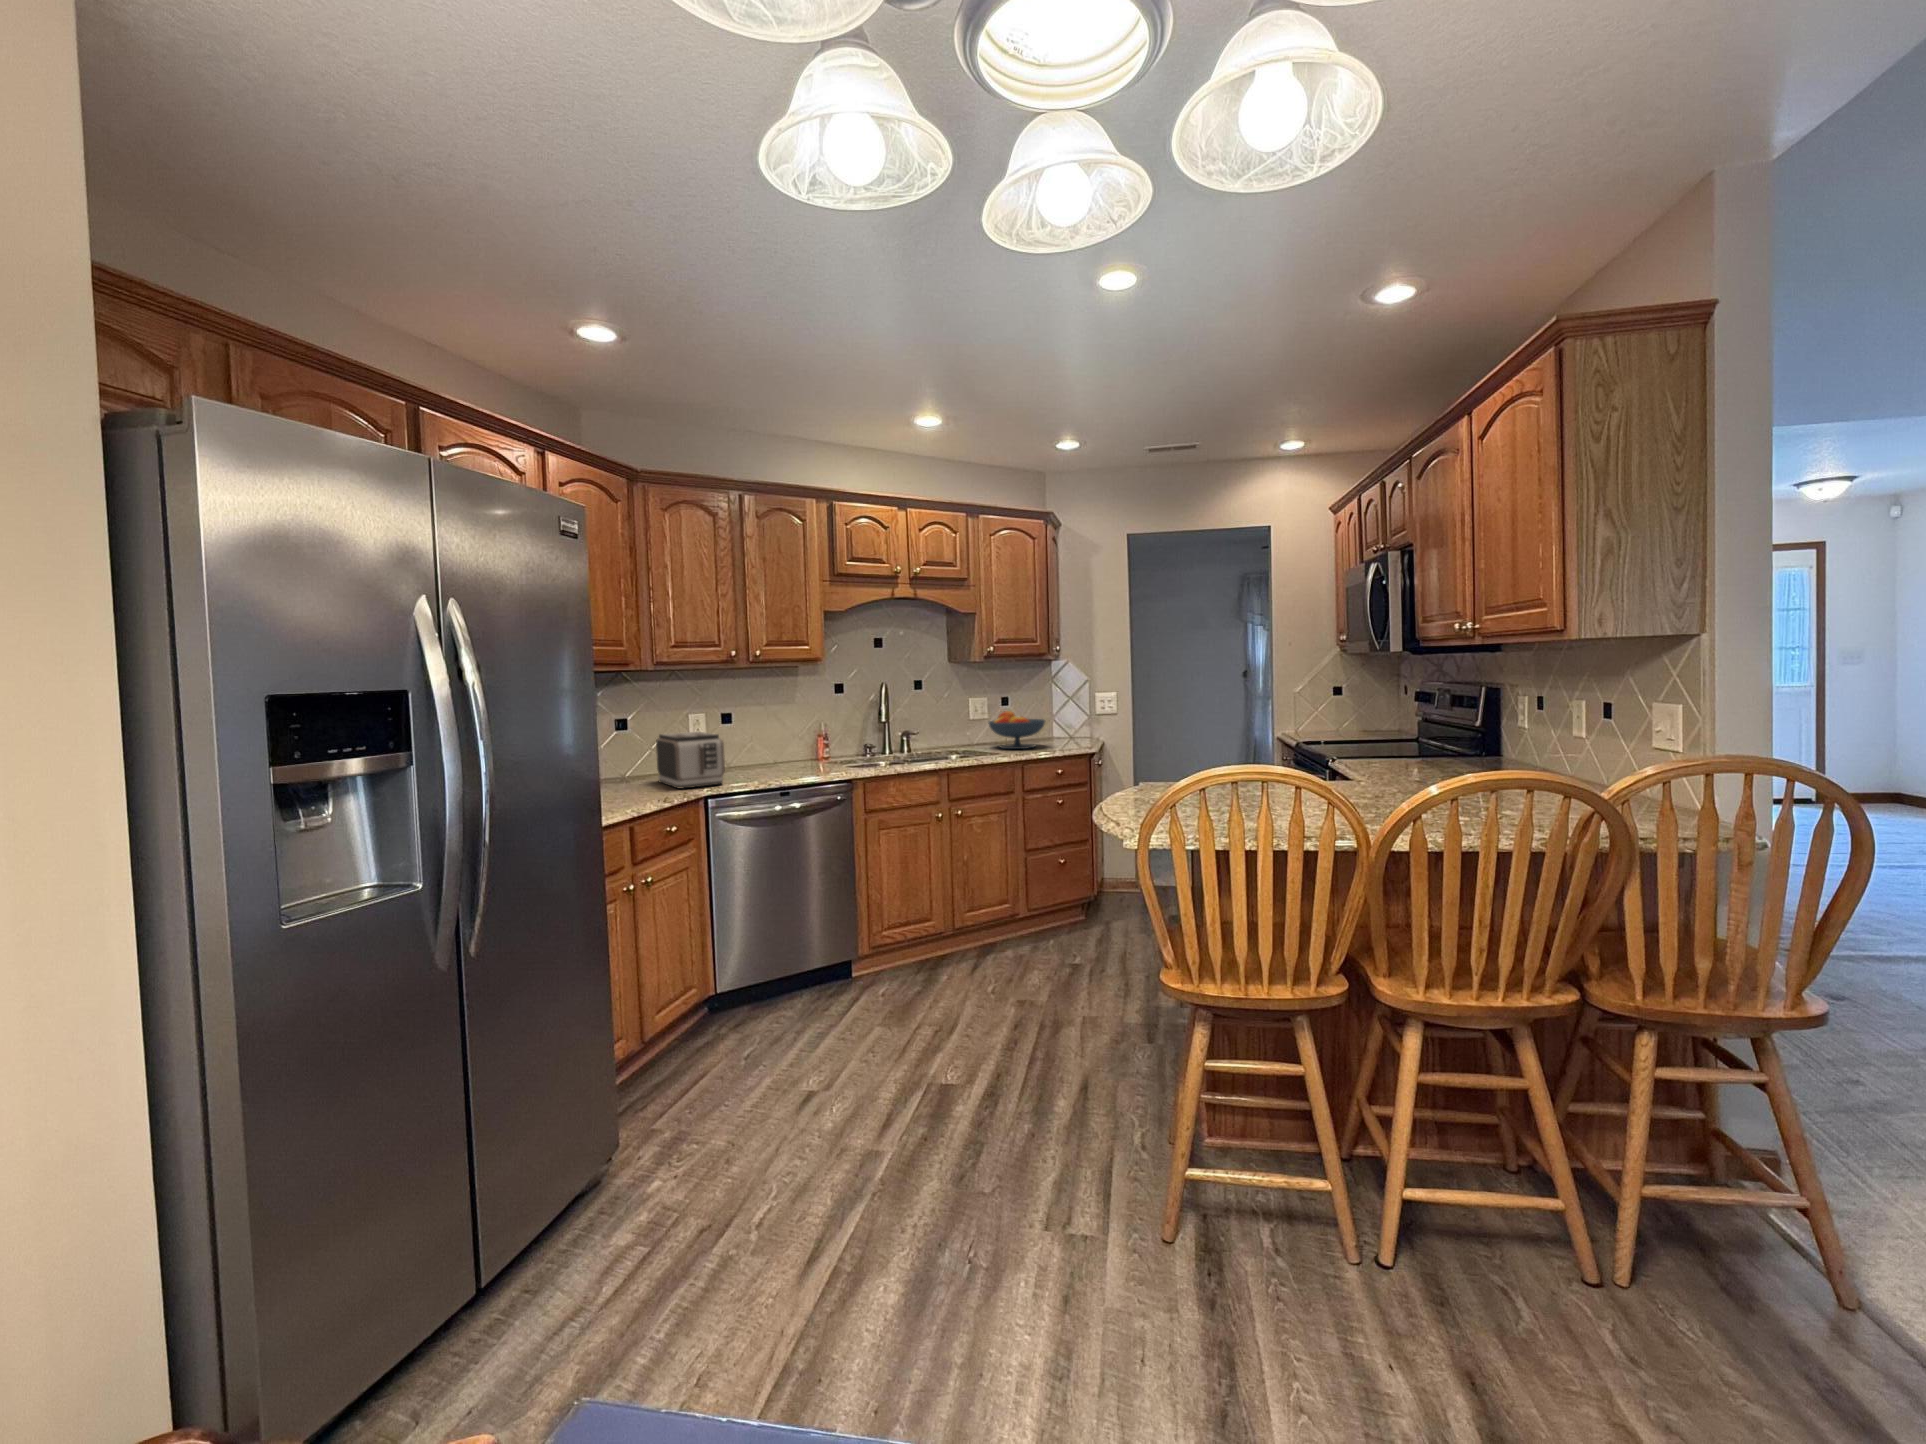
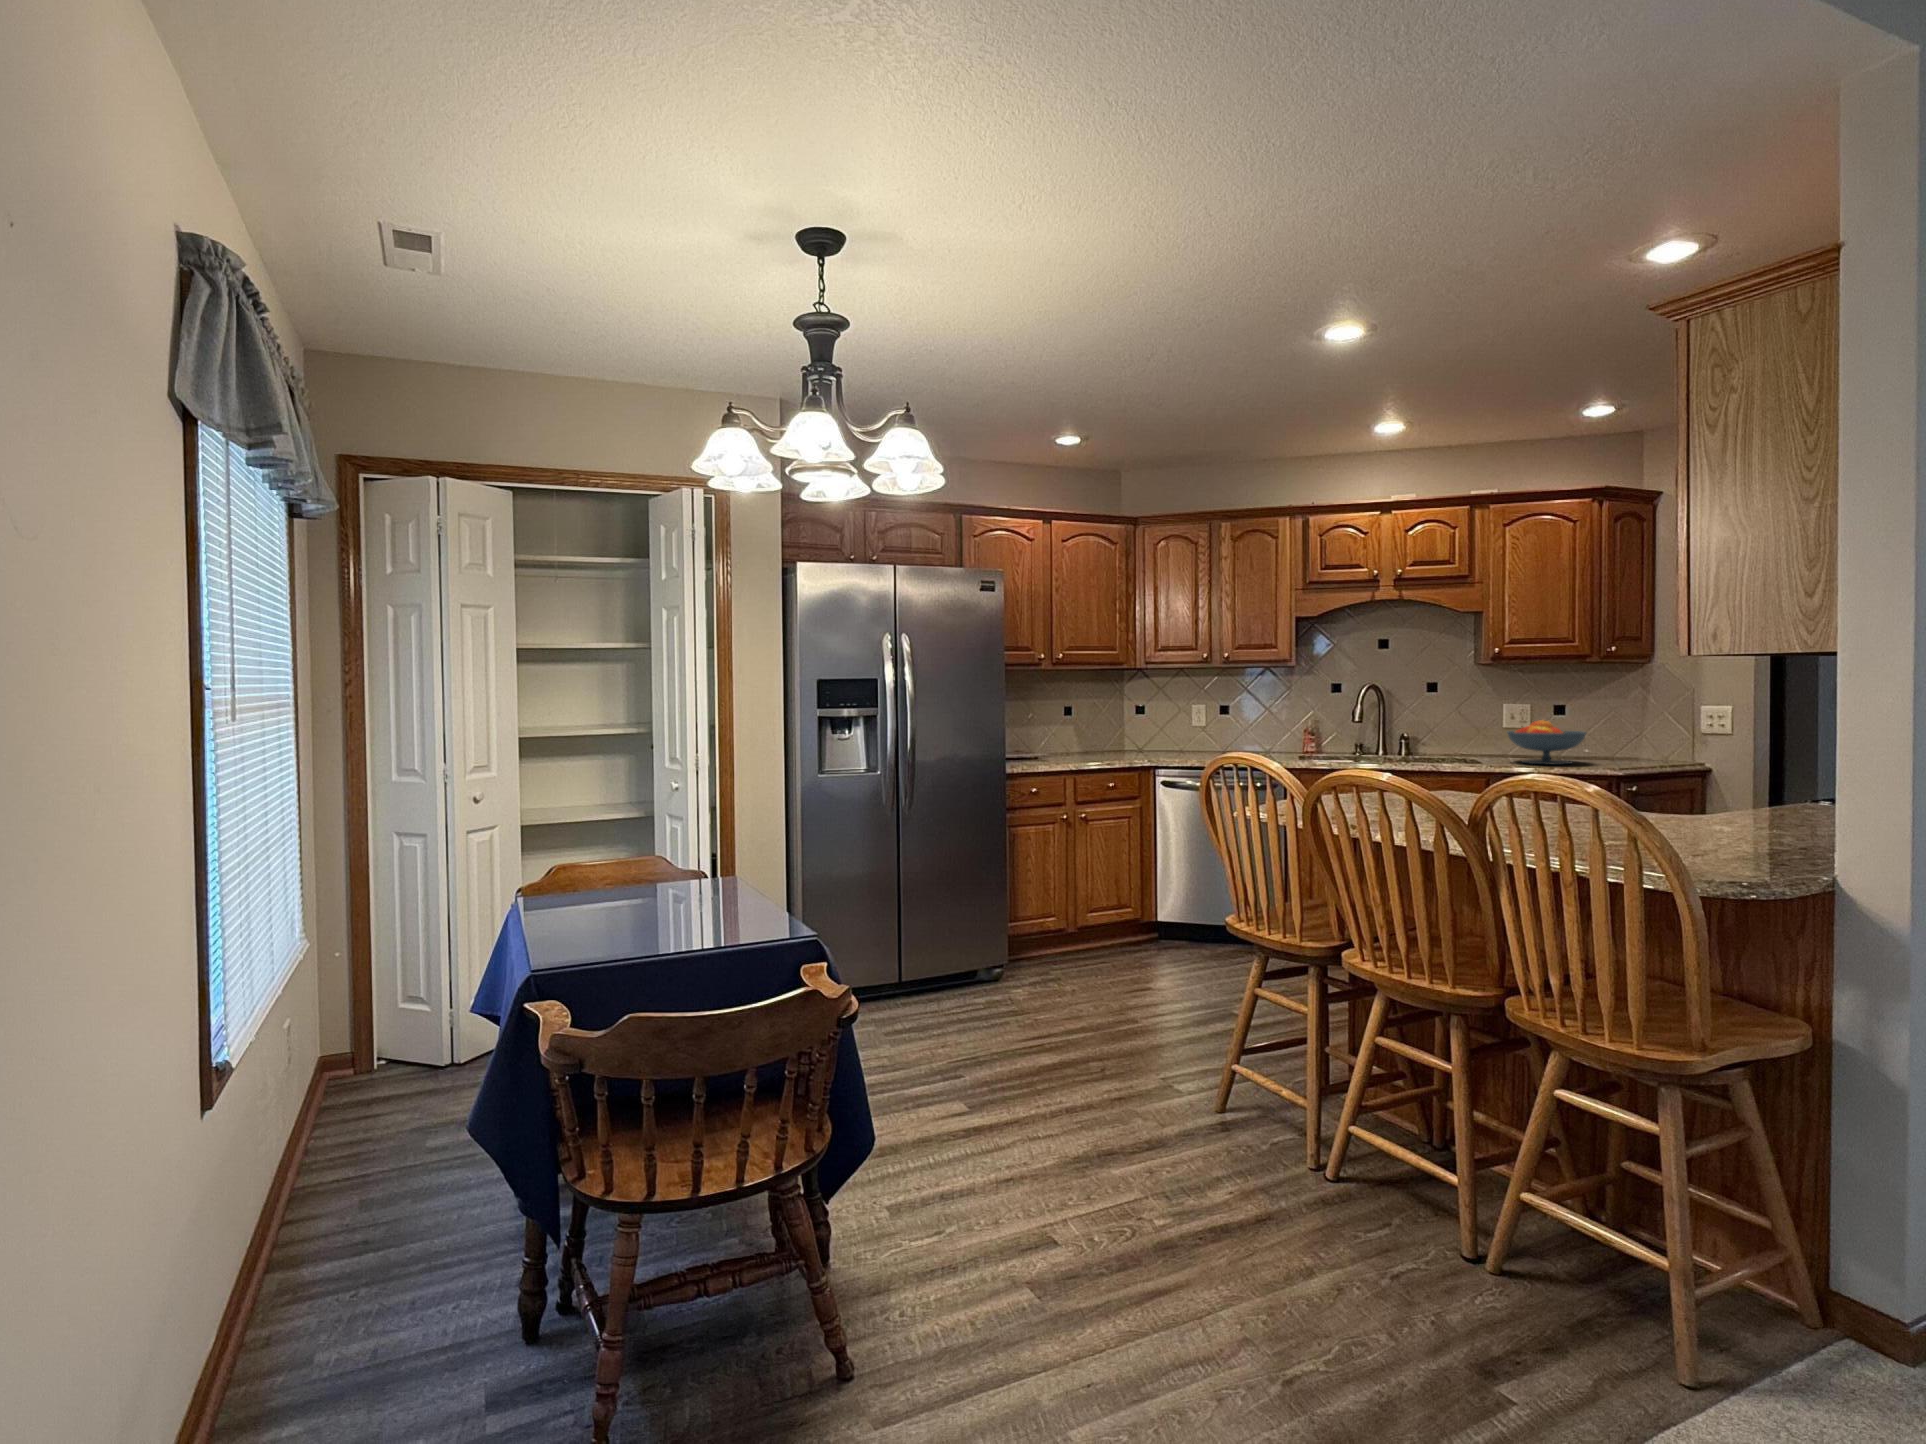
toaster: present [656,732,725,788] -> none [1141,721,1183,763]

